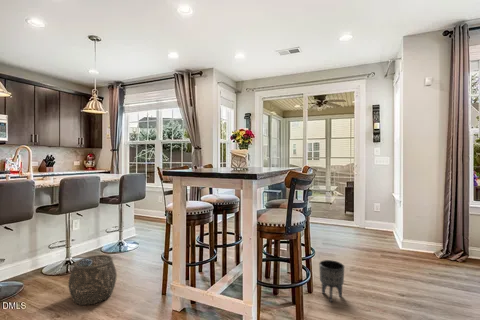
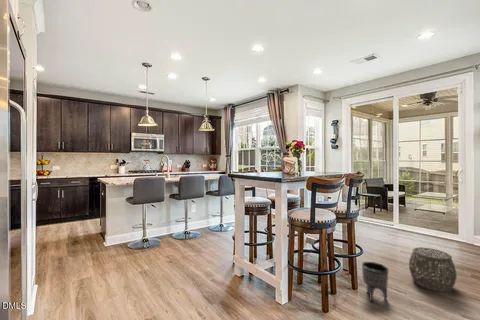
woven basket: present [69,255,117,305] -> present [409,247,457,292]

